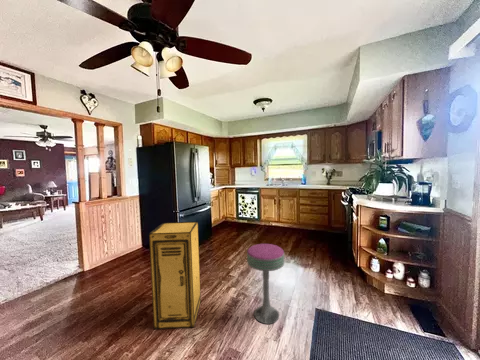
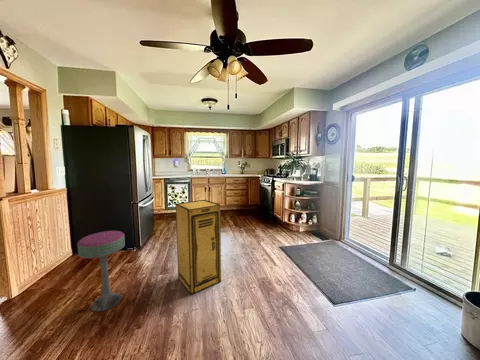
bar stool: present [247,244,284,324] -> present [77,231,125,311]

